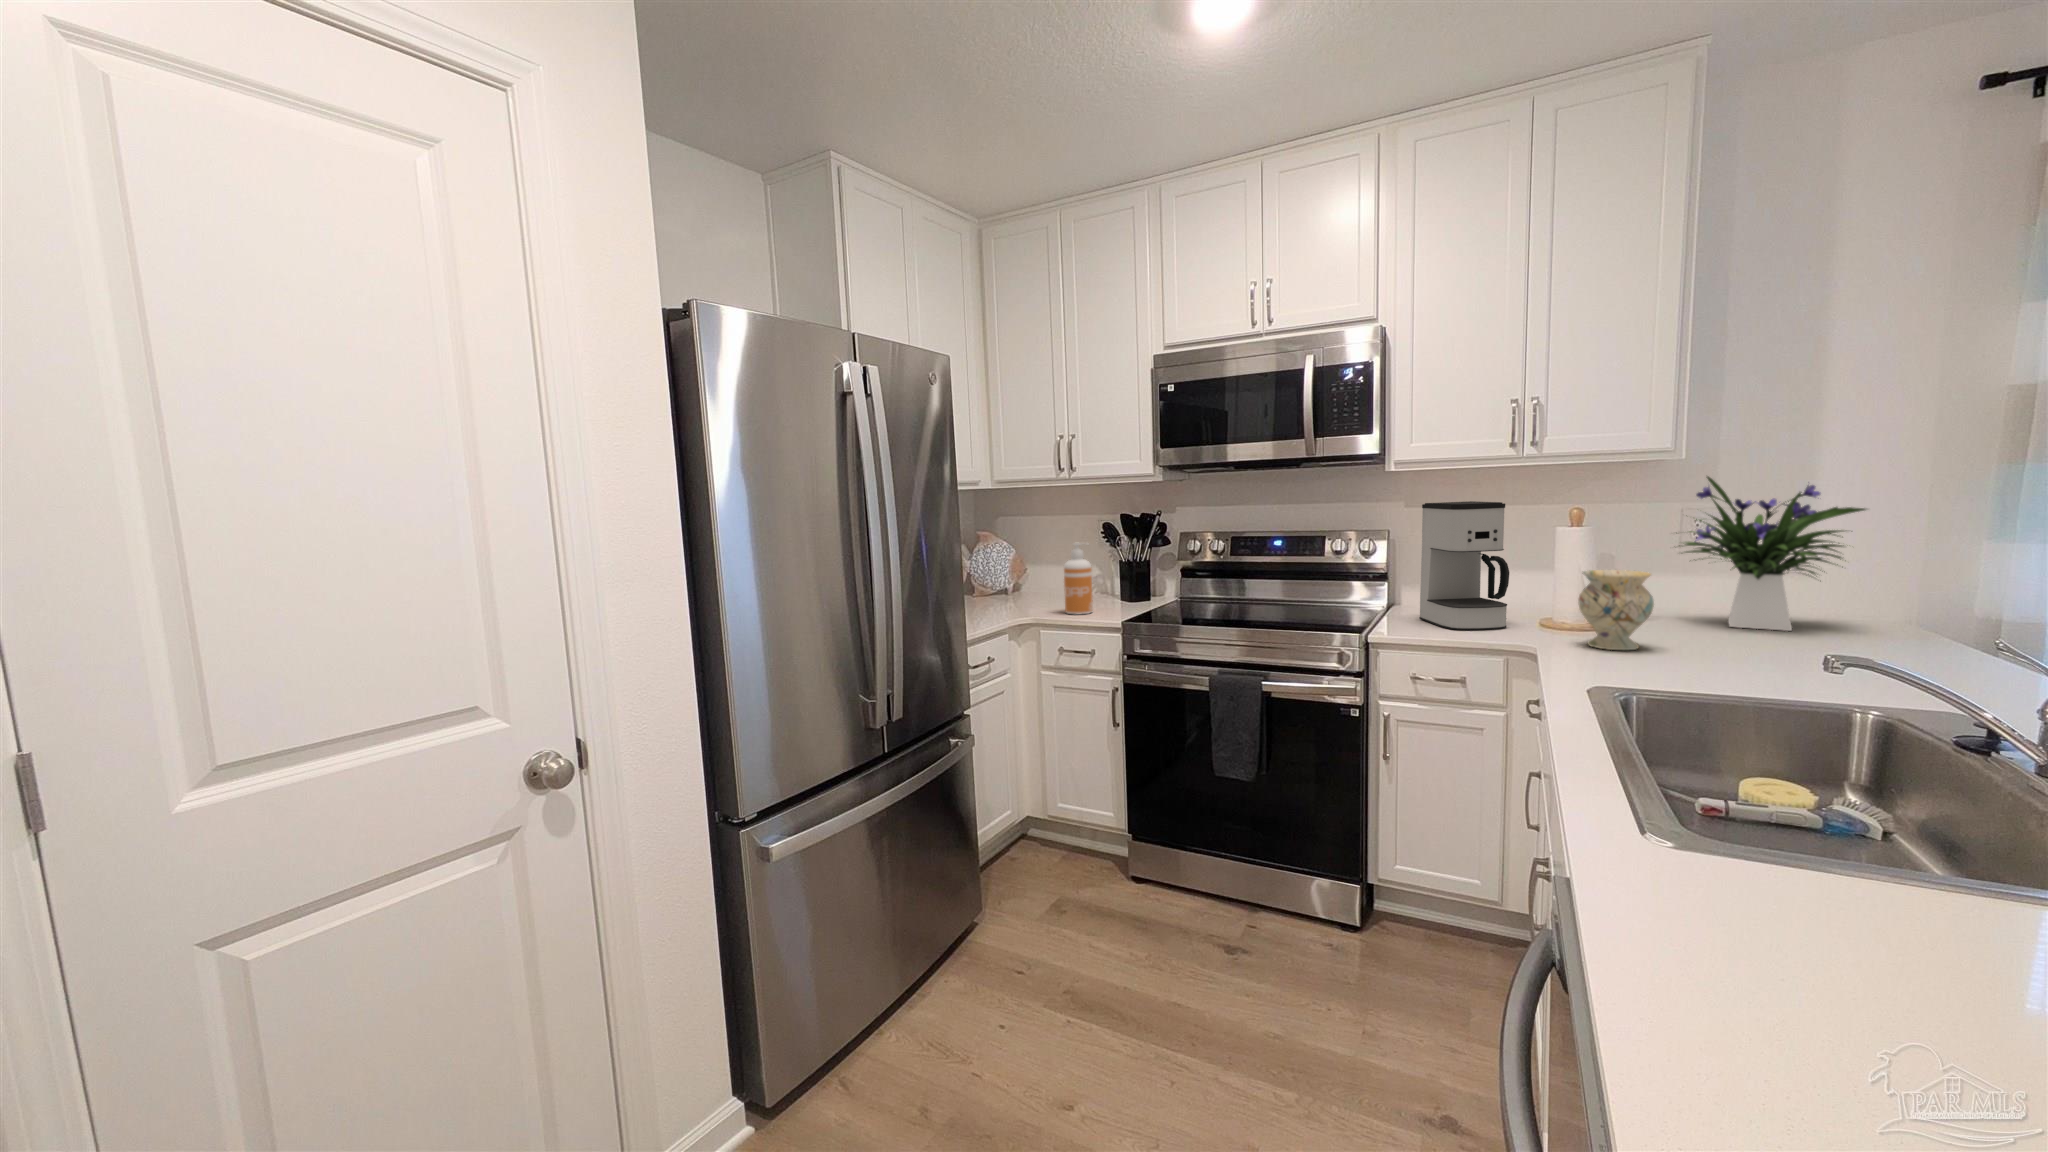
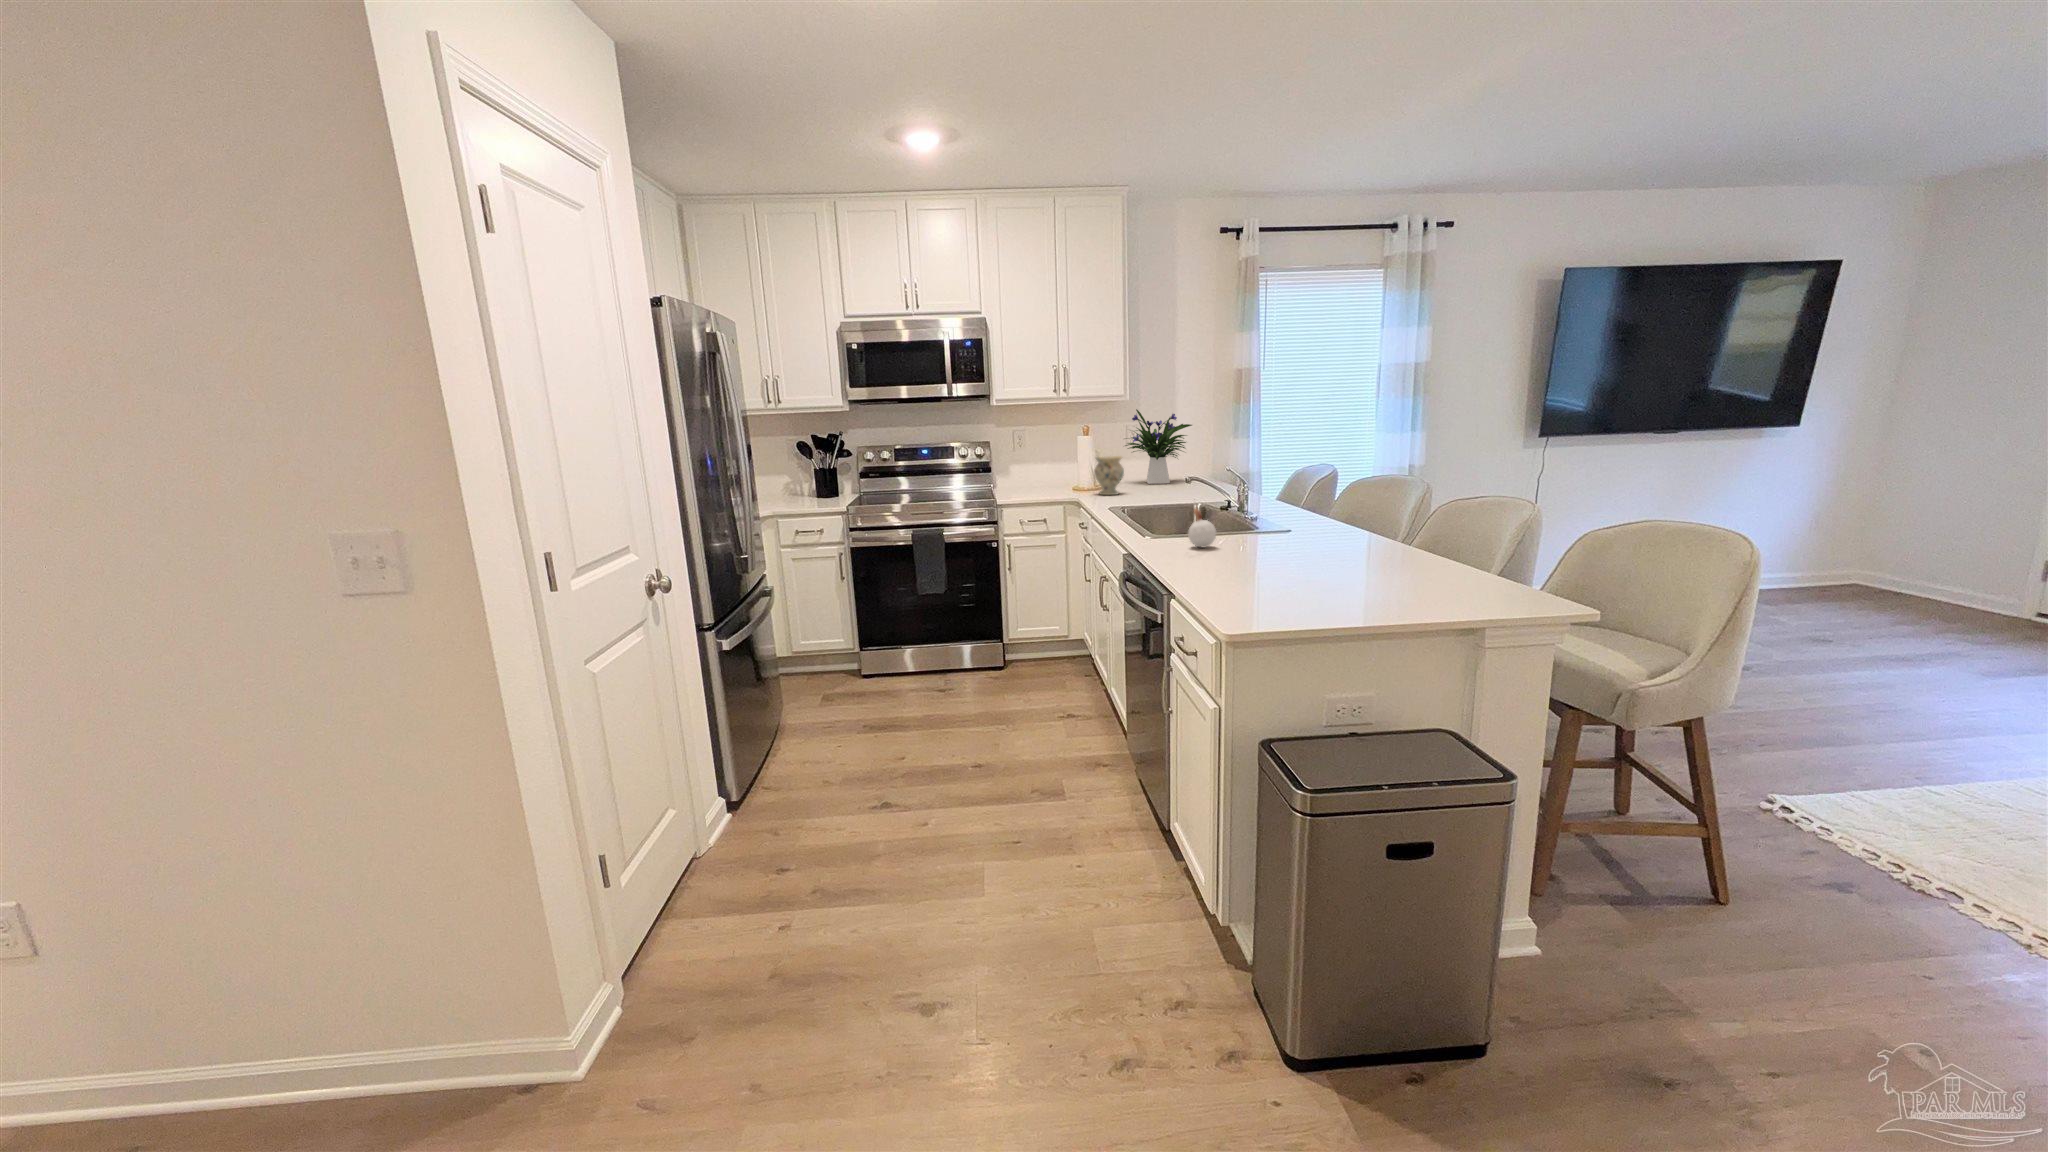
coffee maker: present [1419,501,1509,630] -> none [1014,423,1060,495]
soap dispenser: present [1064,543,1093,614] -> none [787,456,812,508]
candle: none [1767,784,1908,967] -> present [1188,508,1216,547]

